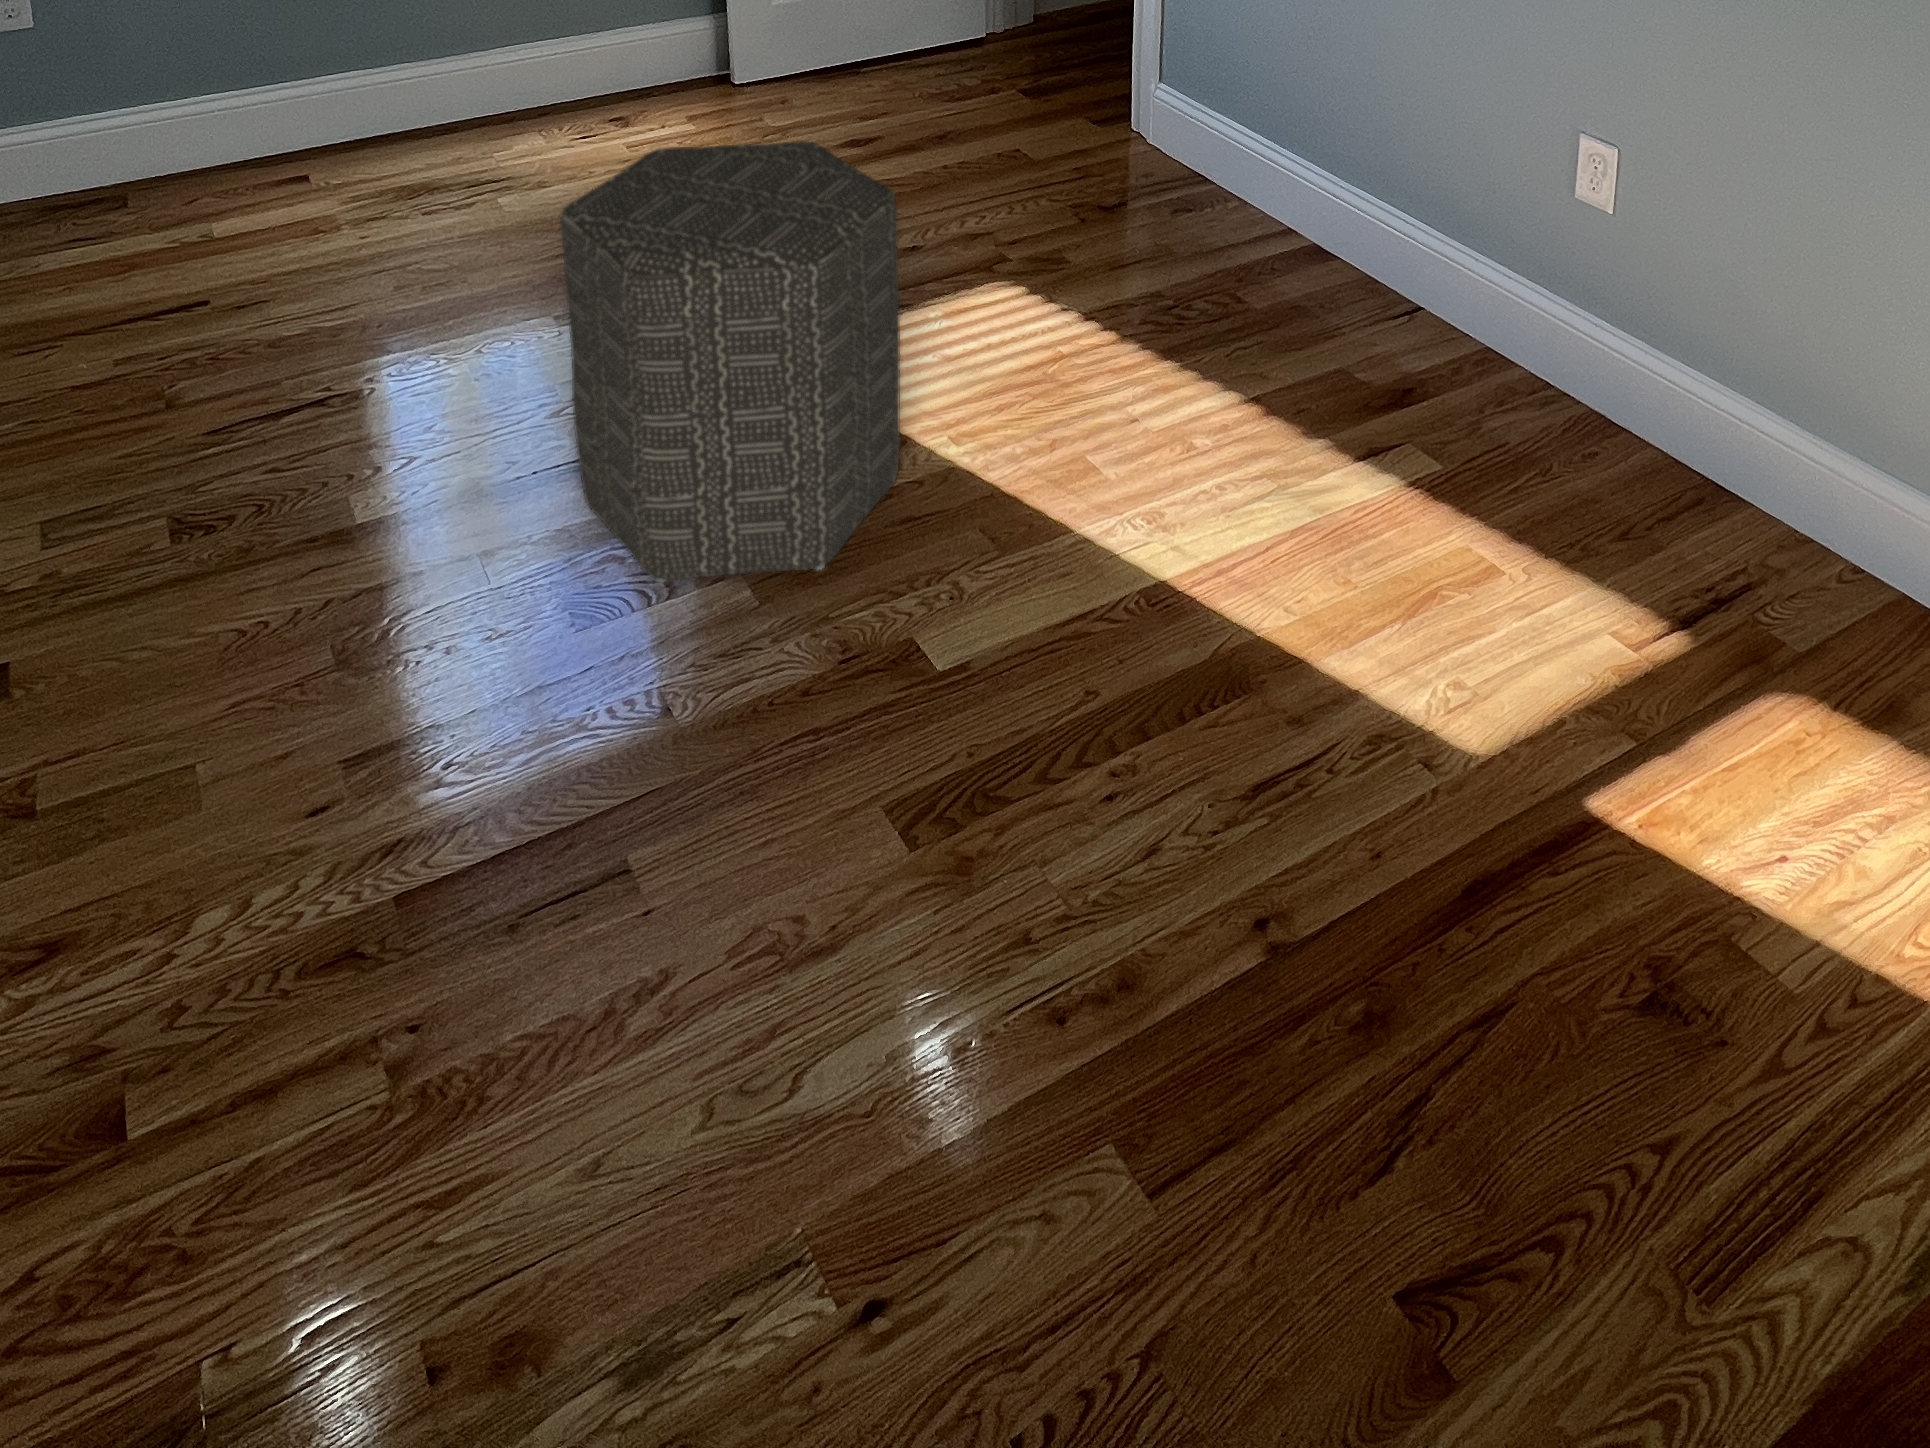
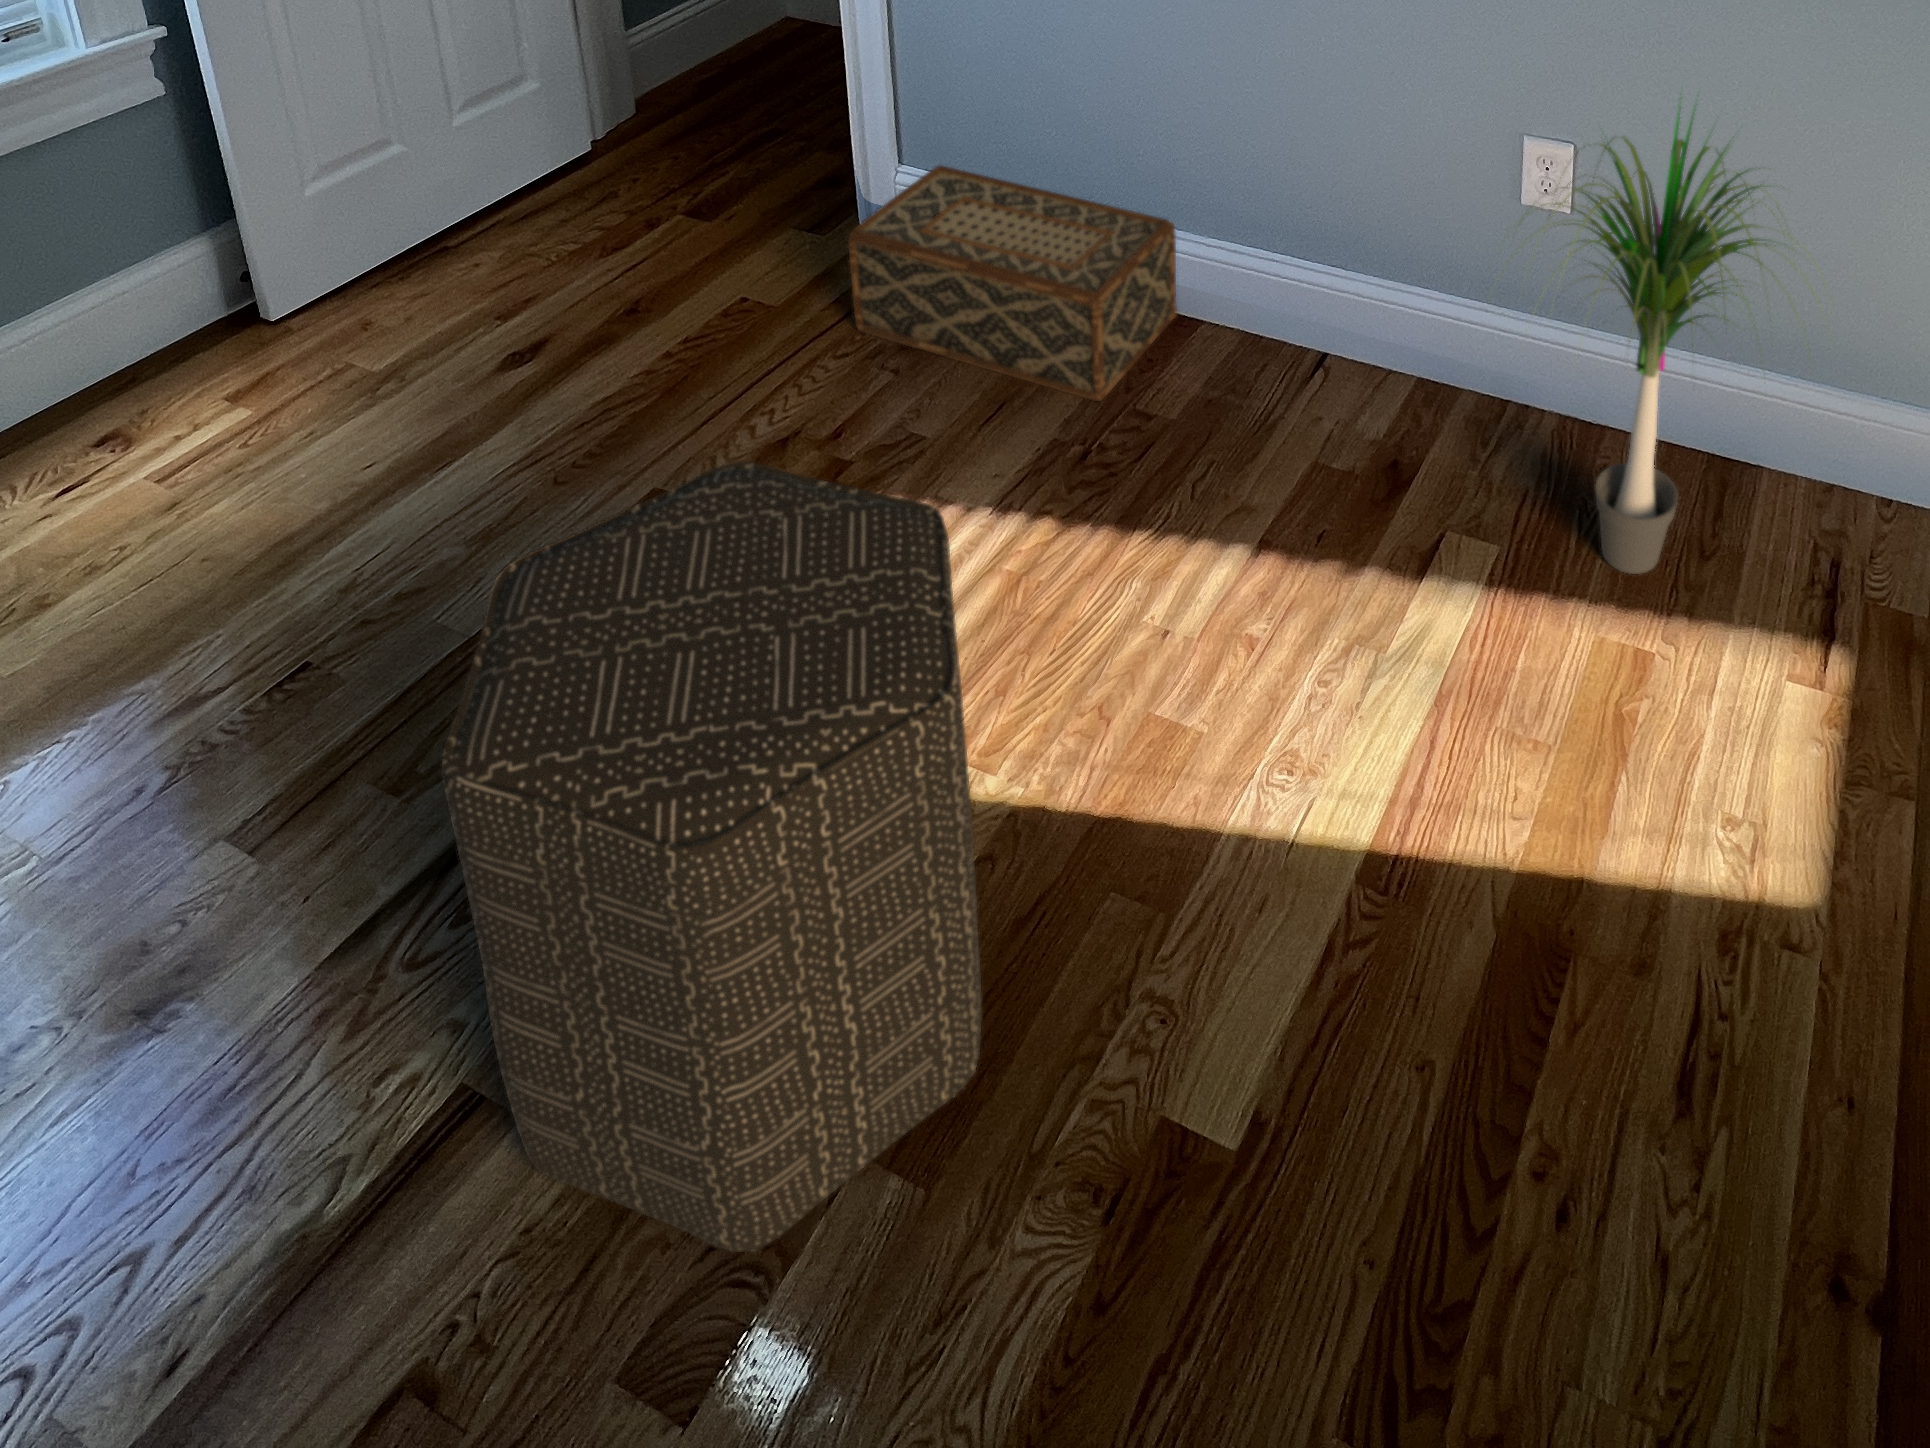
potted plant: none [1433,71,1762,528] -> present [1512,92,1820,574]
woven basket: none [1076,85,1326,282] -> present [848,165,1177,401]

